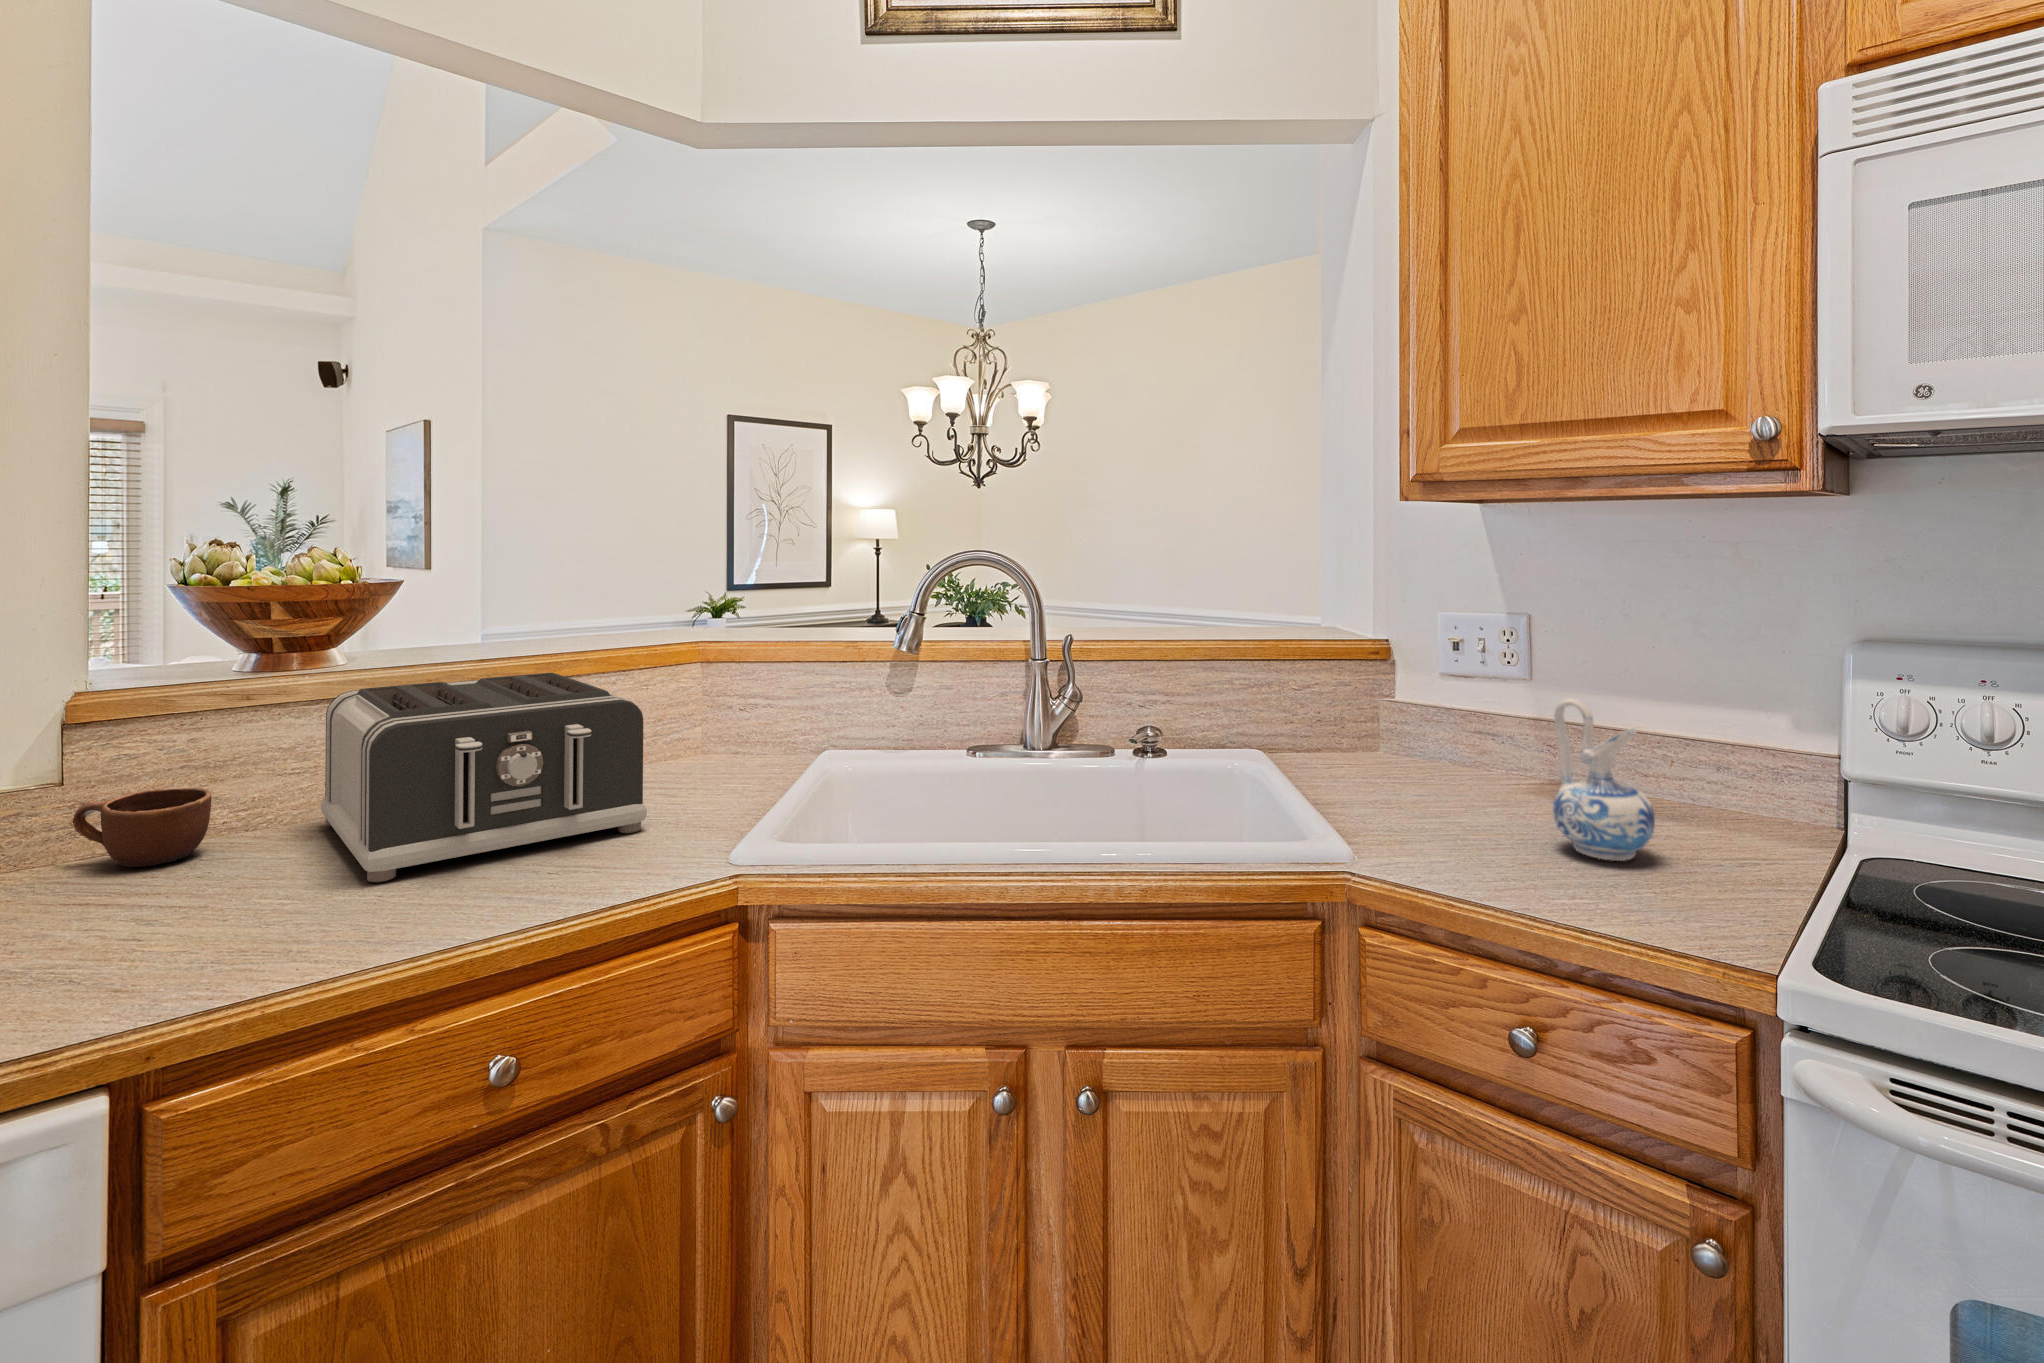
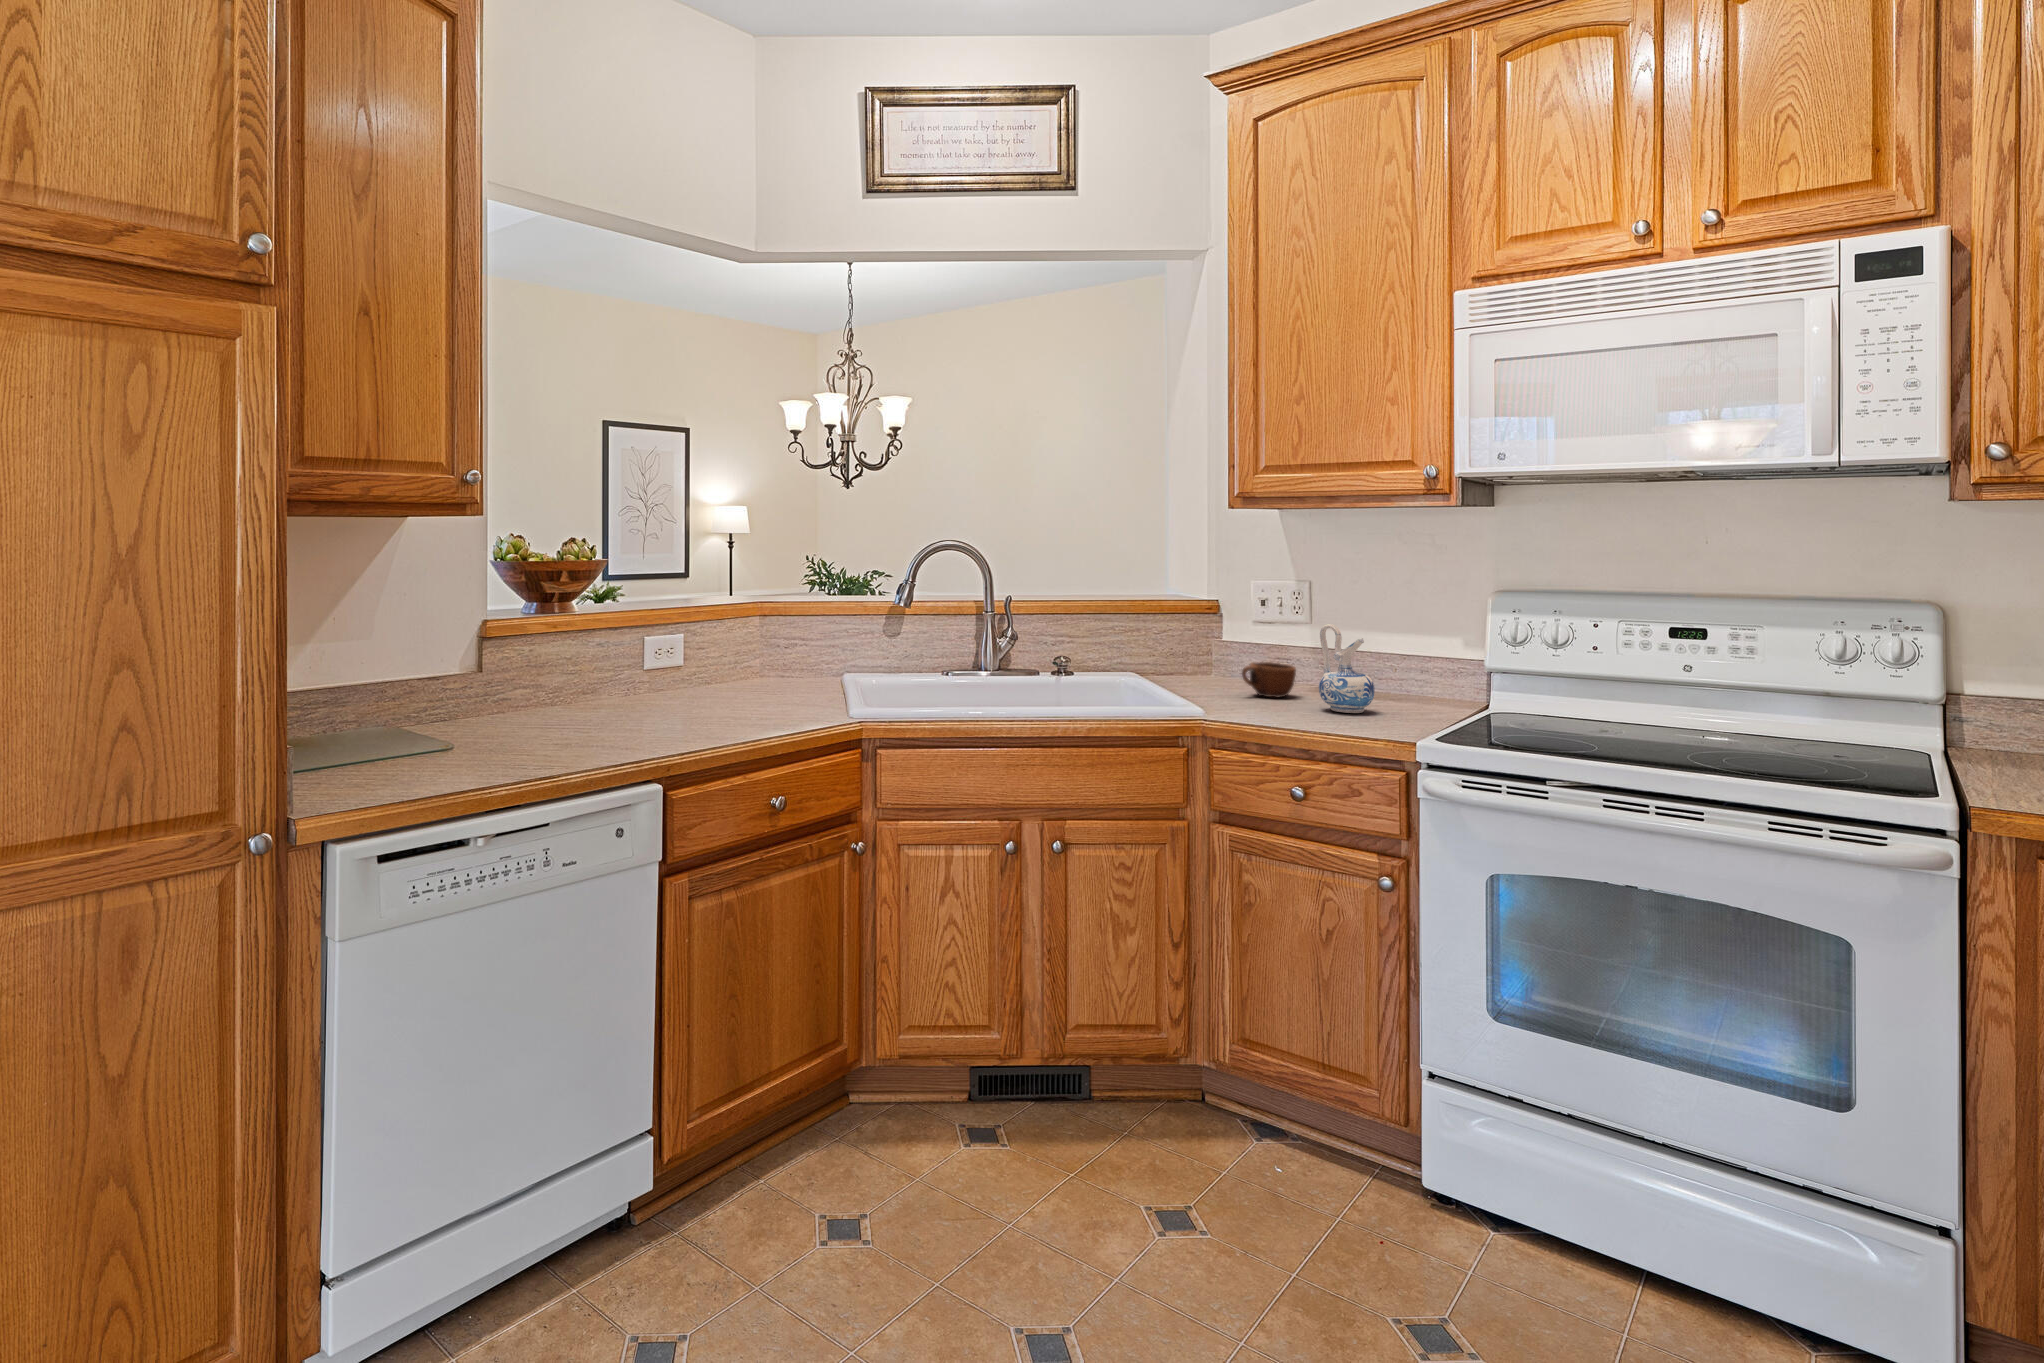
toaster: present [321,673,647,882] -> none [585,619,785,723]
mug: present [72,787,211,867] -> present [1242,662,1296,697]

